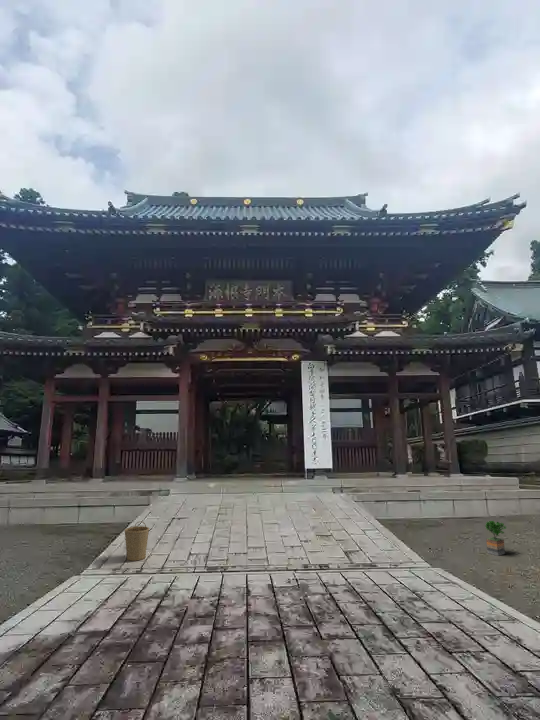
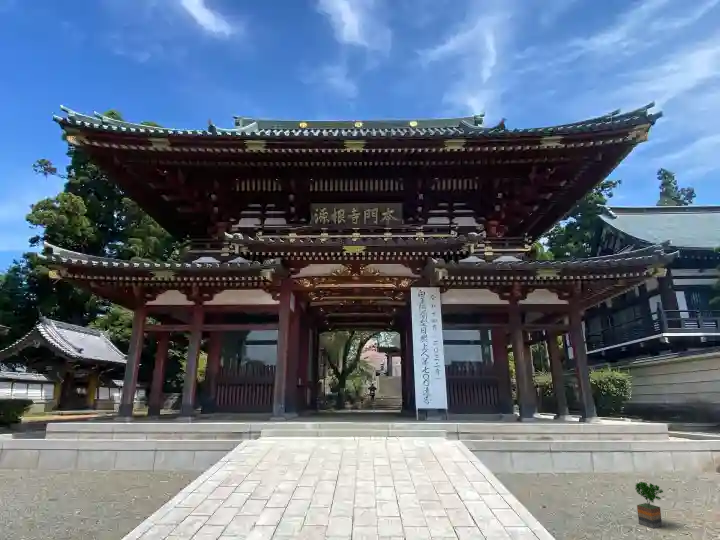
basket: present [125,521,149,561] -> none [181,473,212,524]

